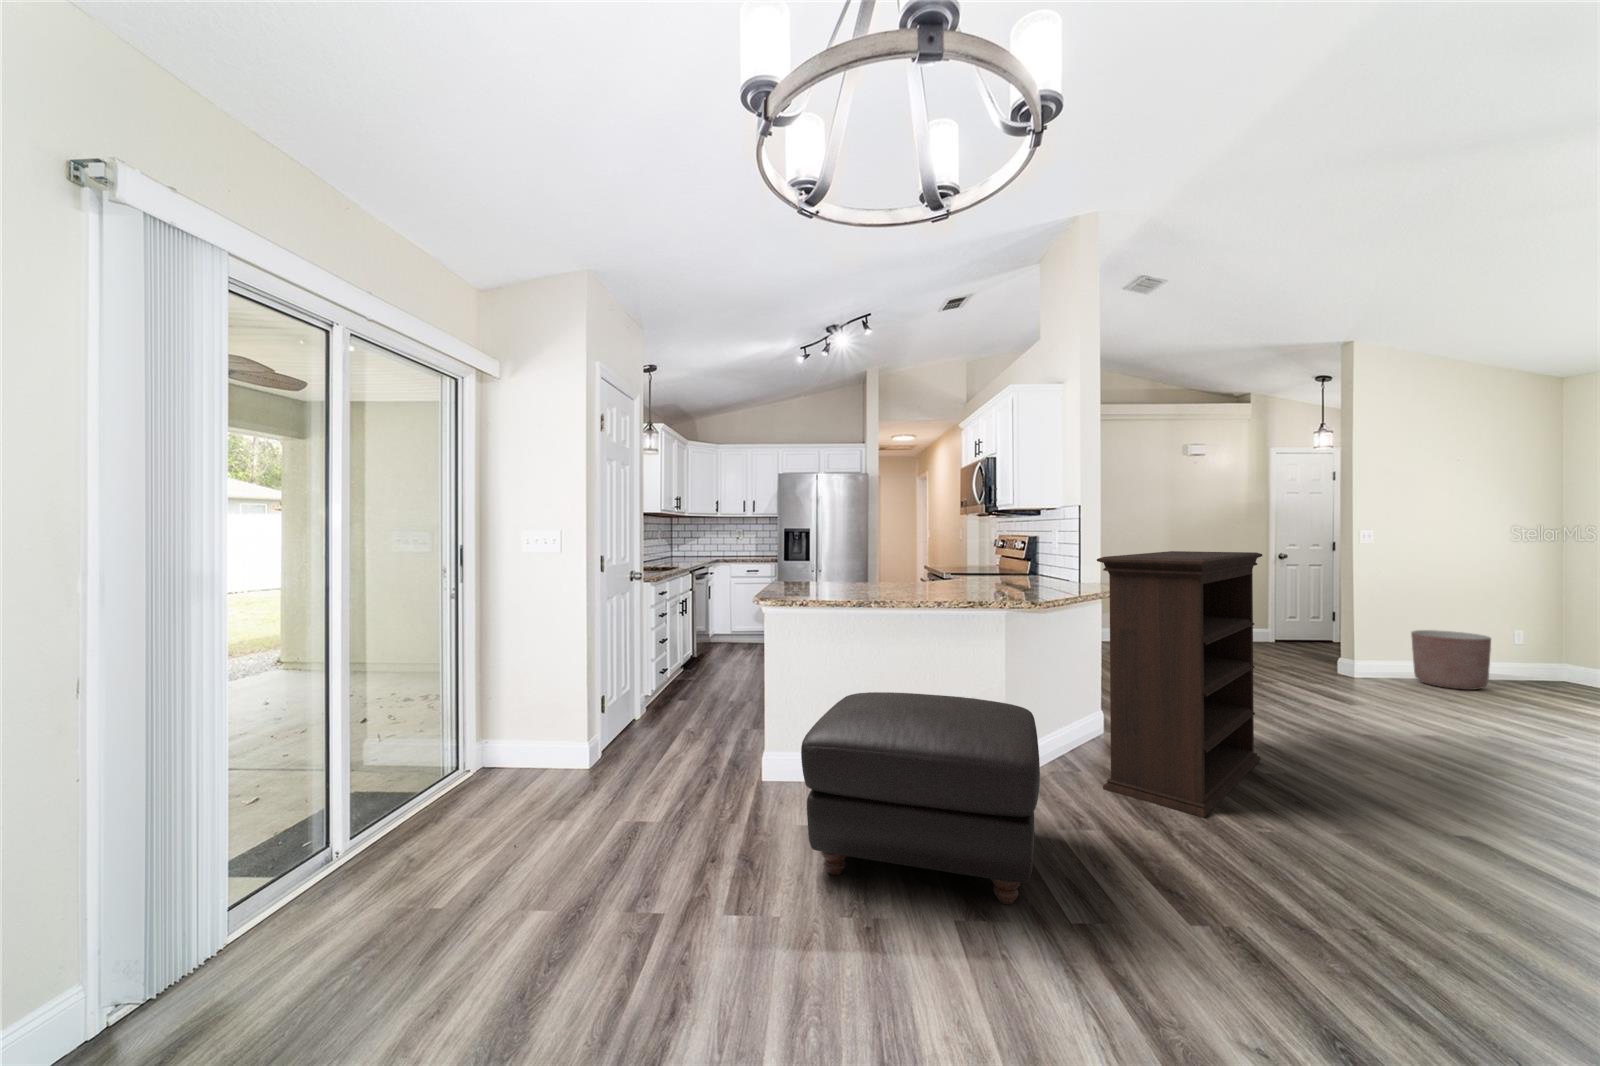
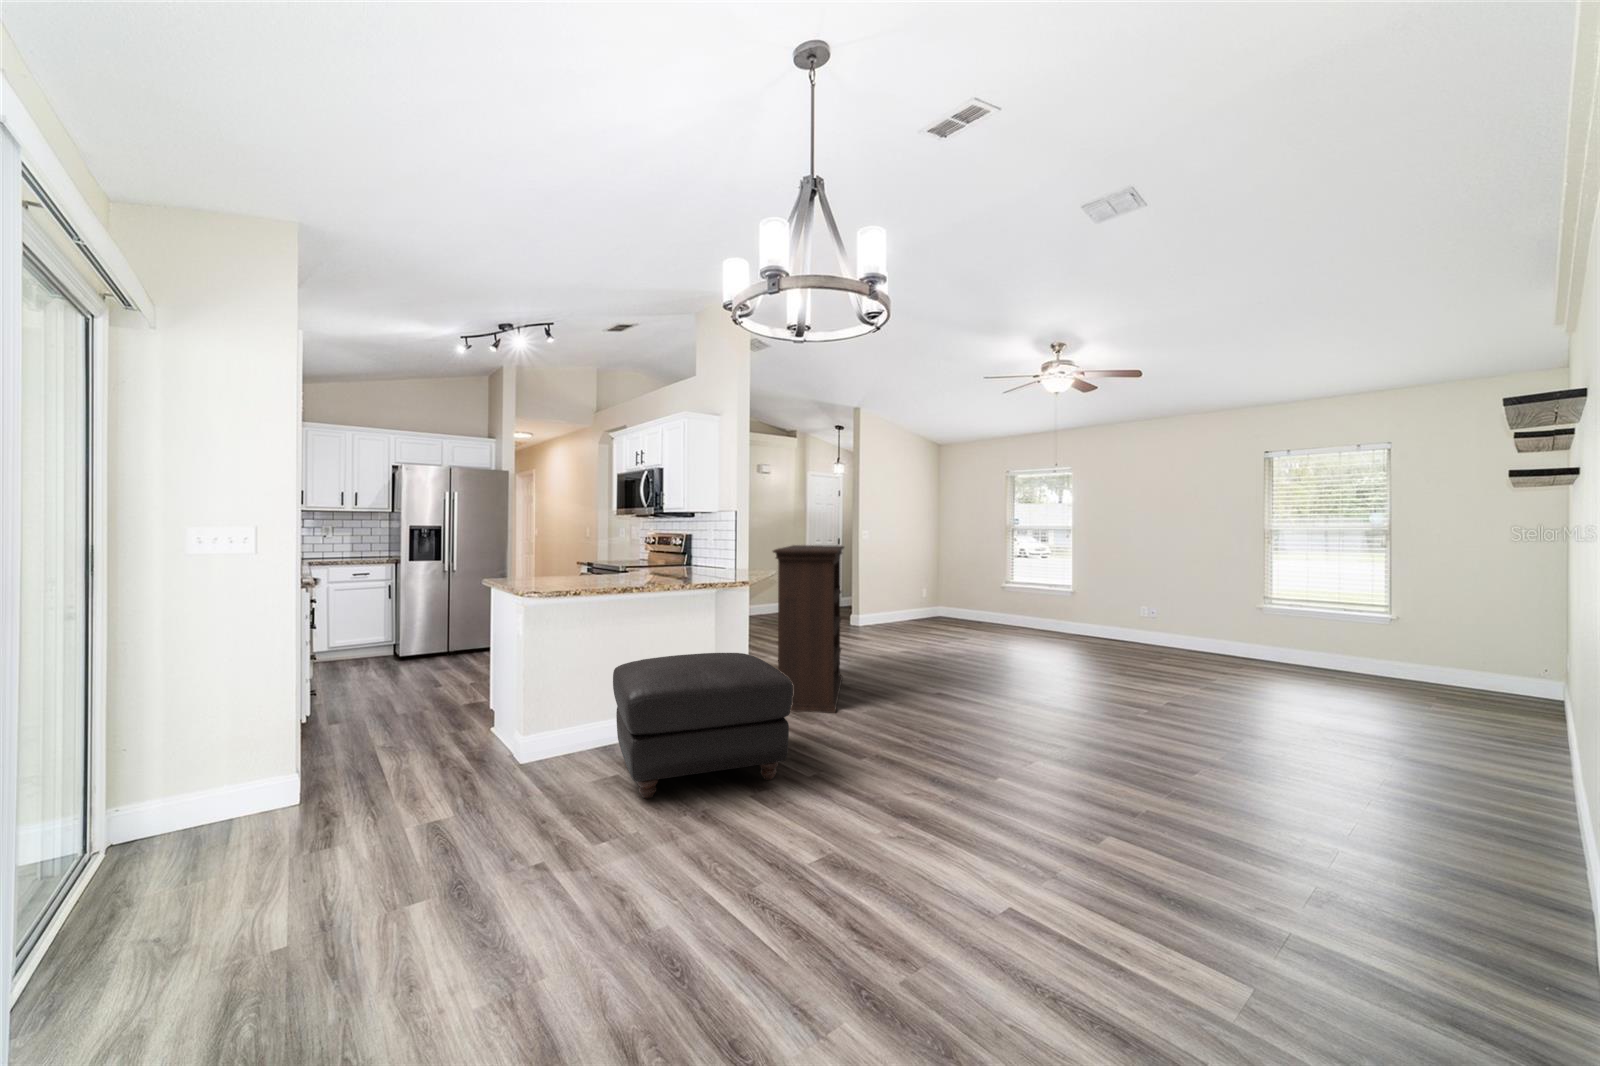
planter: present [1411,630,1491,690] -> none [885,593,919,627]

